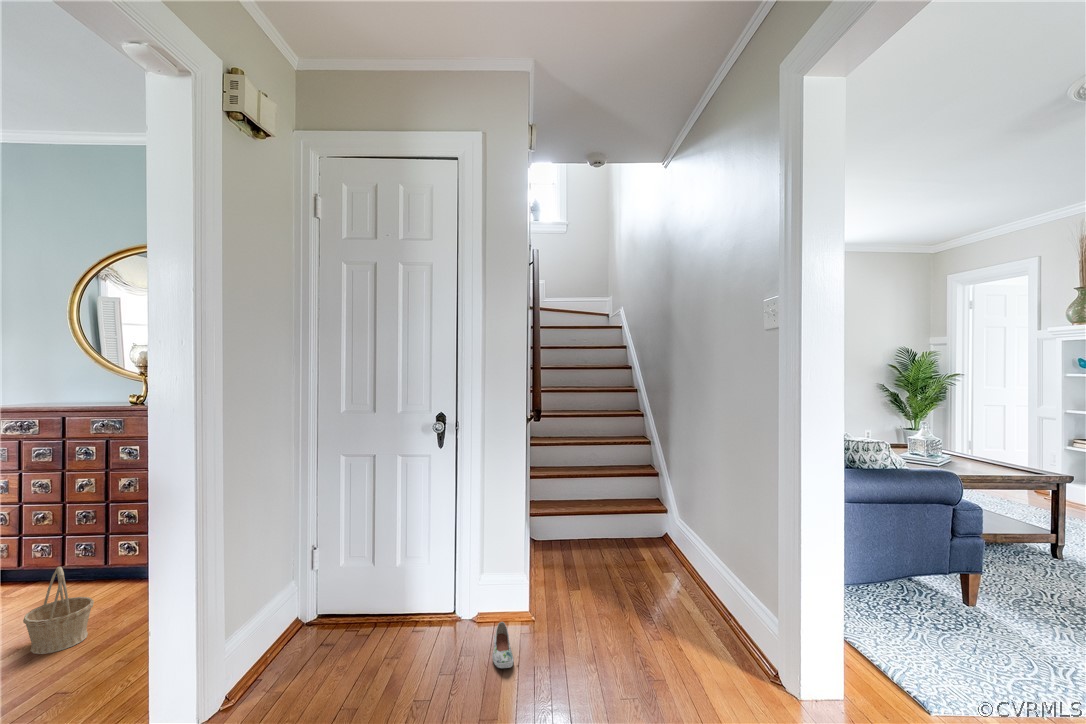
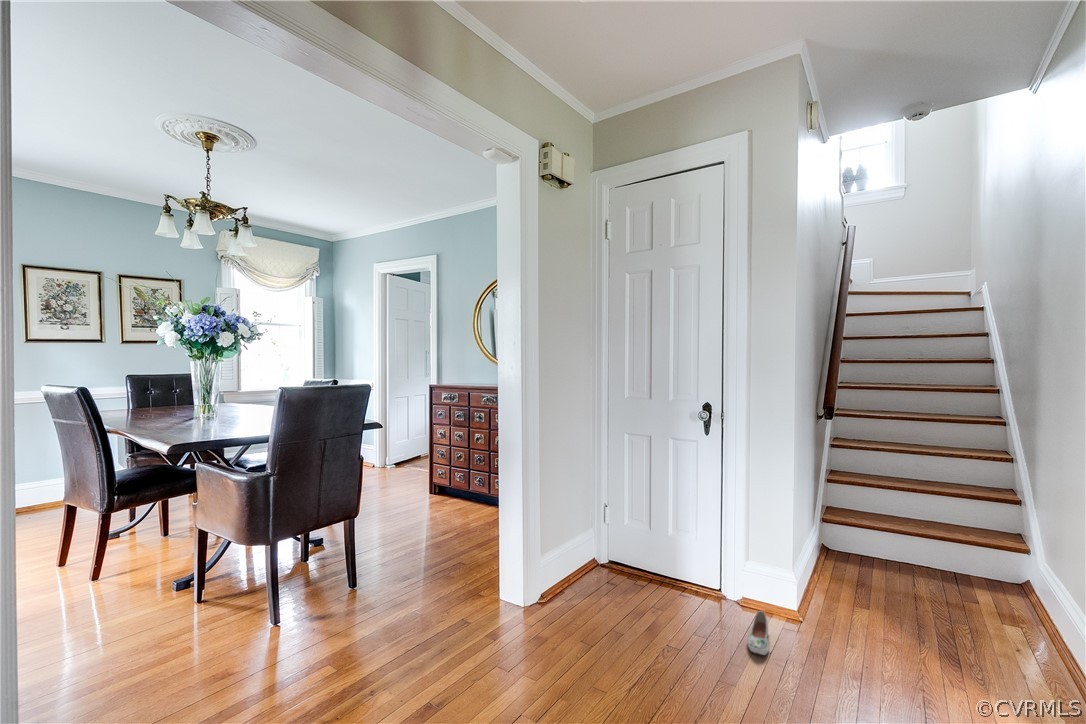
basket: present [23,567,94,654] -> none [447,485,480,537]

